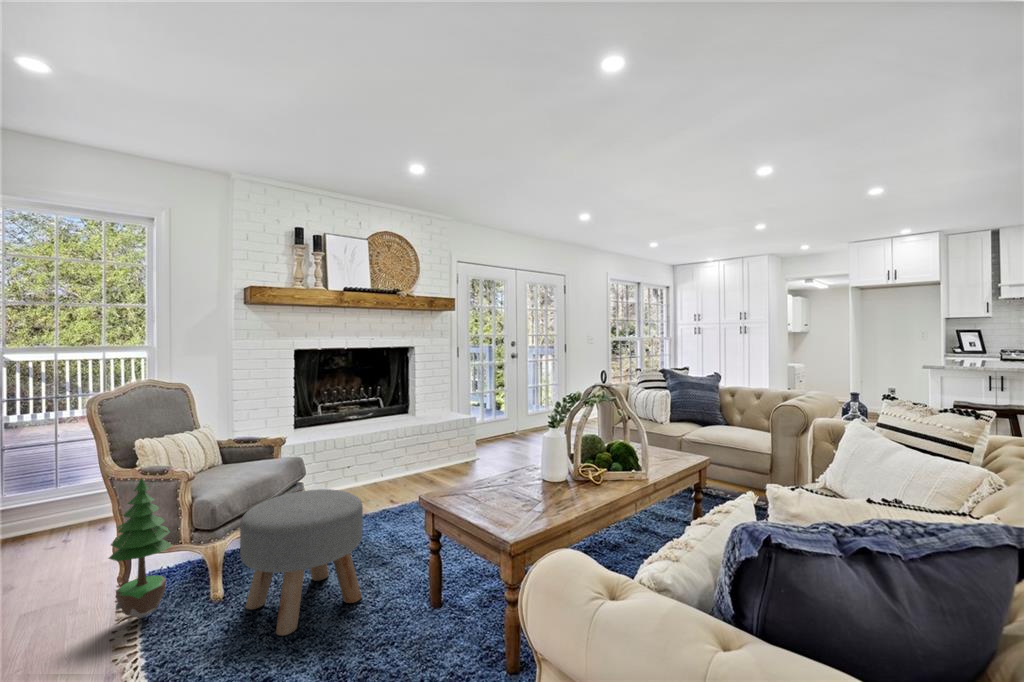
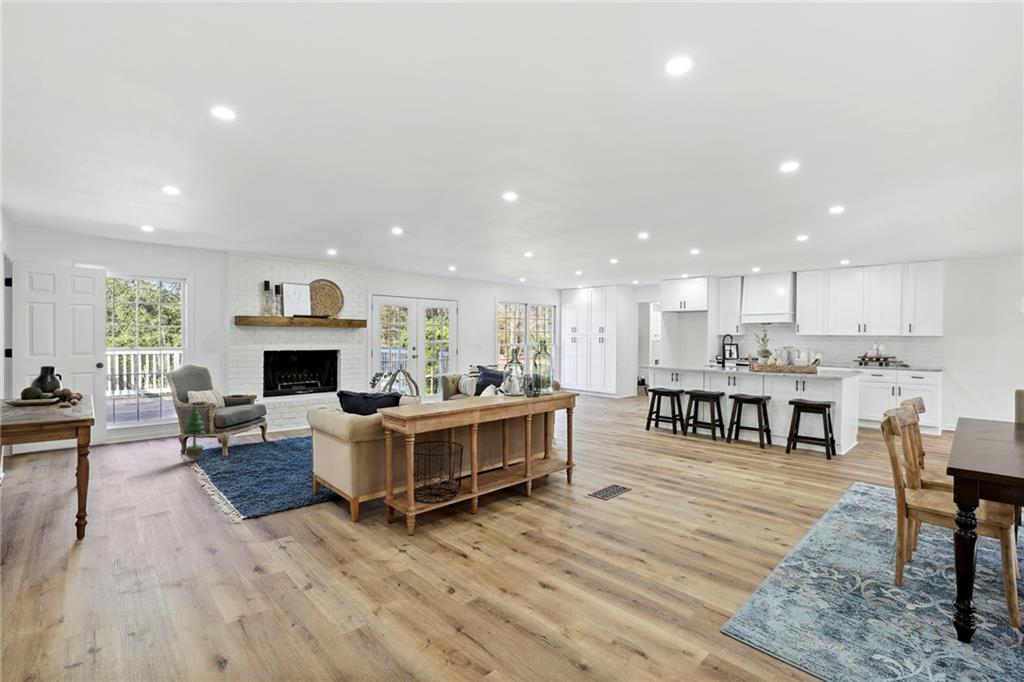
ottoman: present [240,489,363,636] -> none [234,415,286,464]

